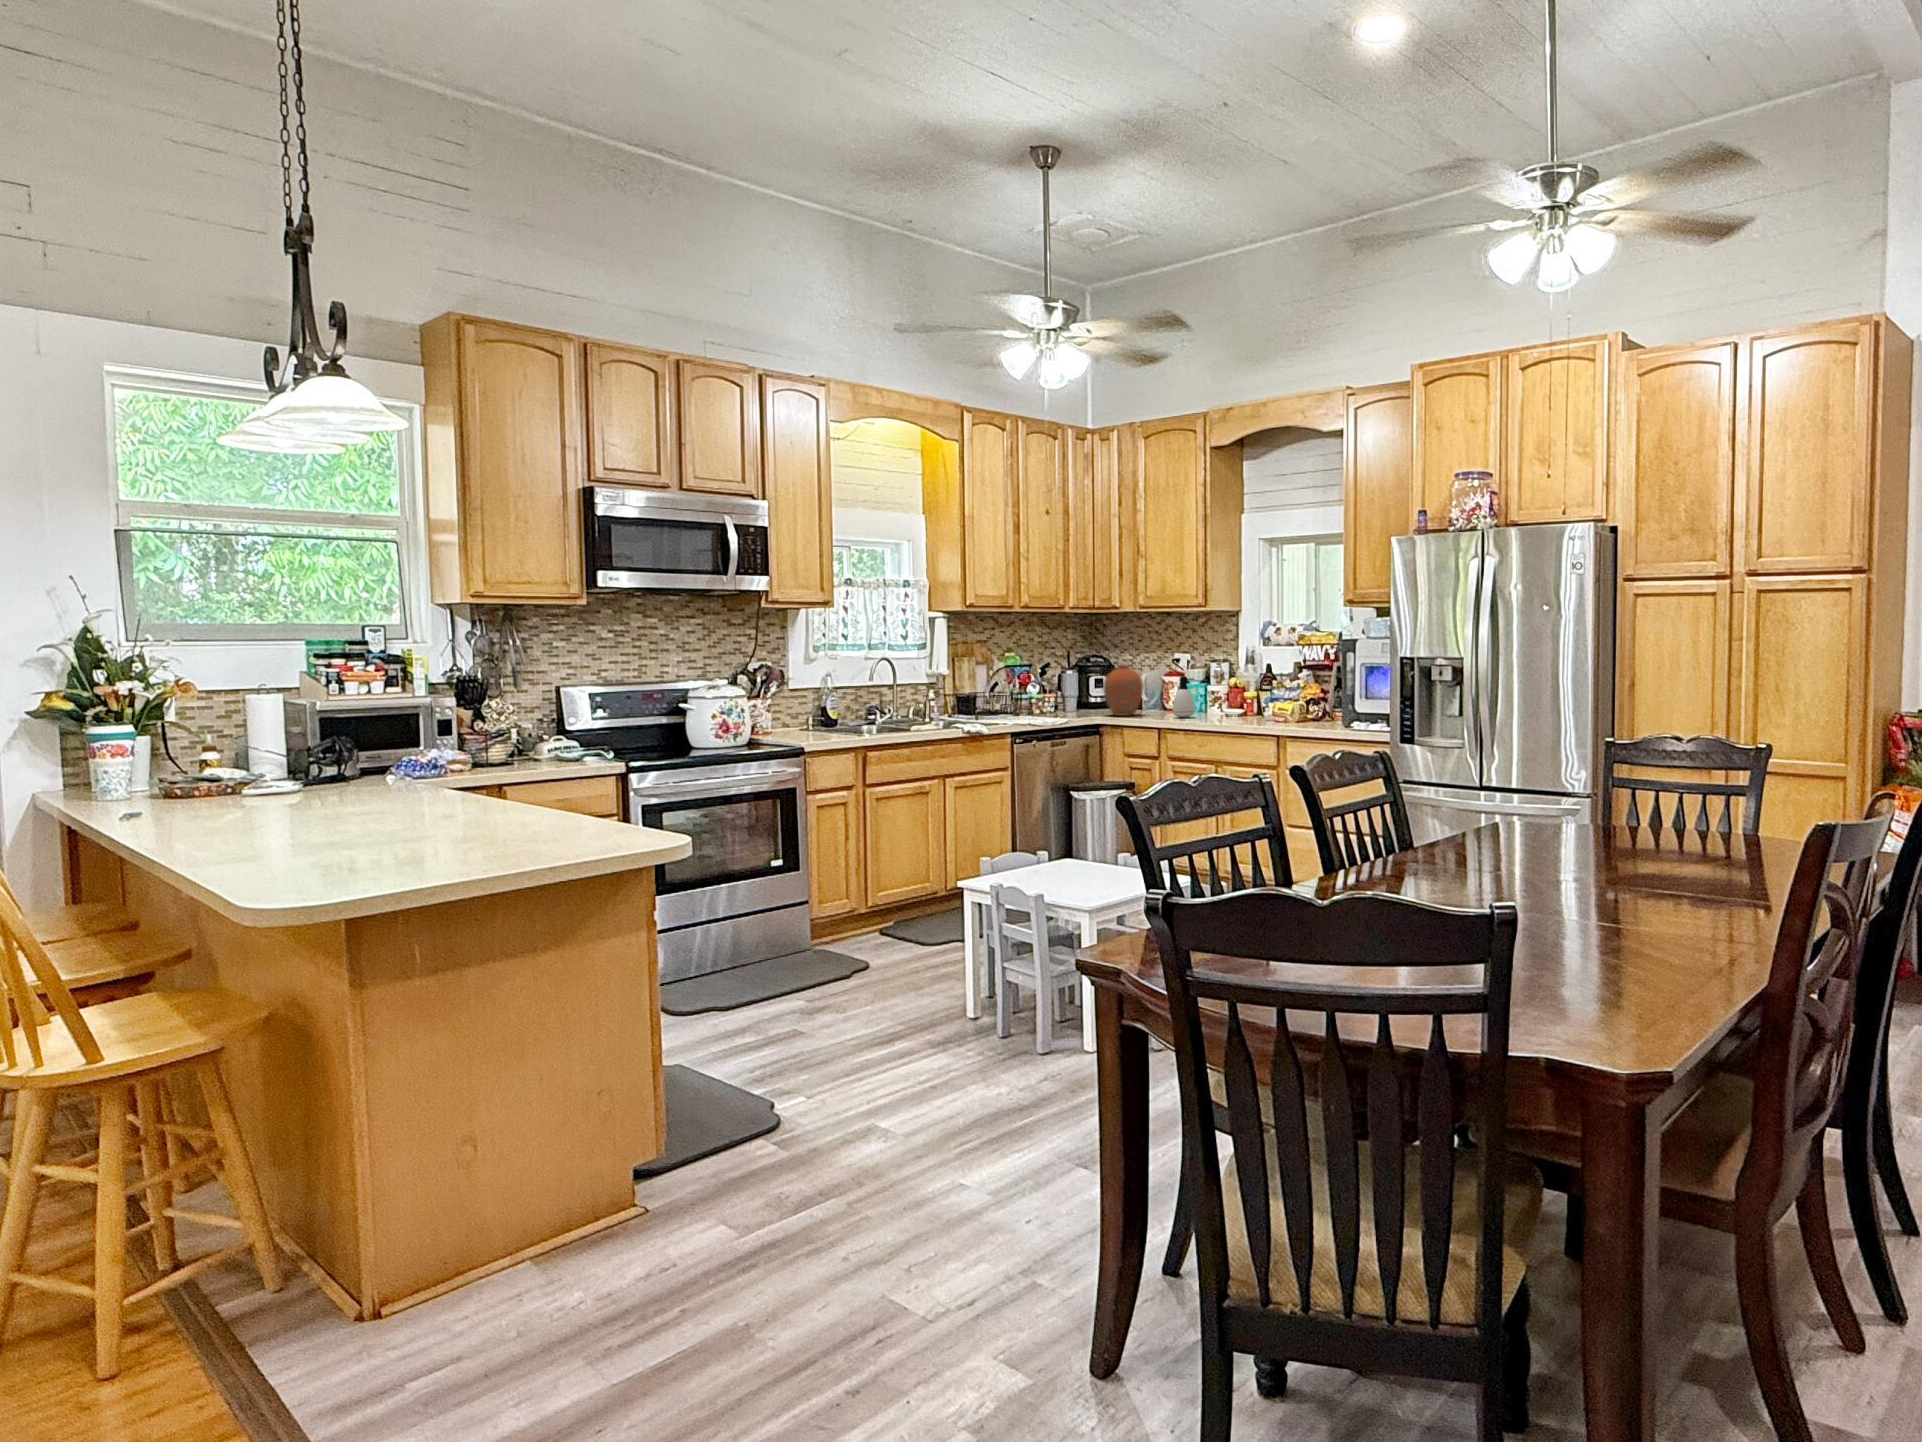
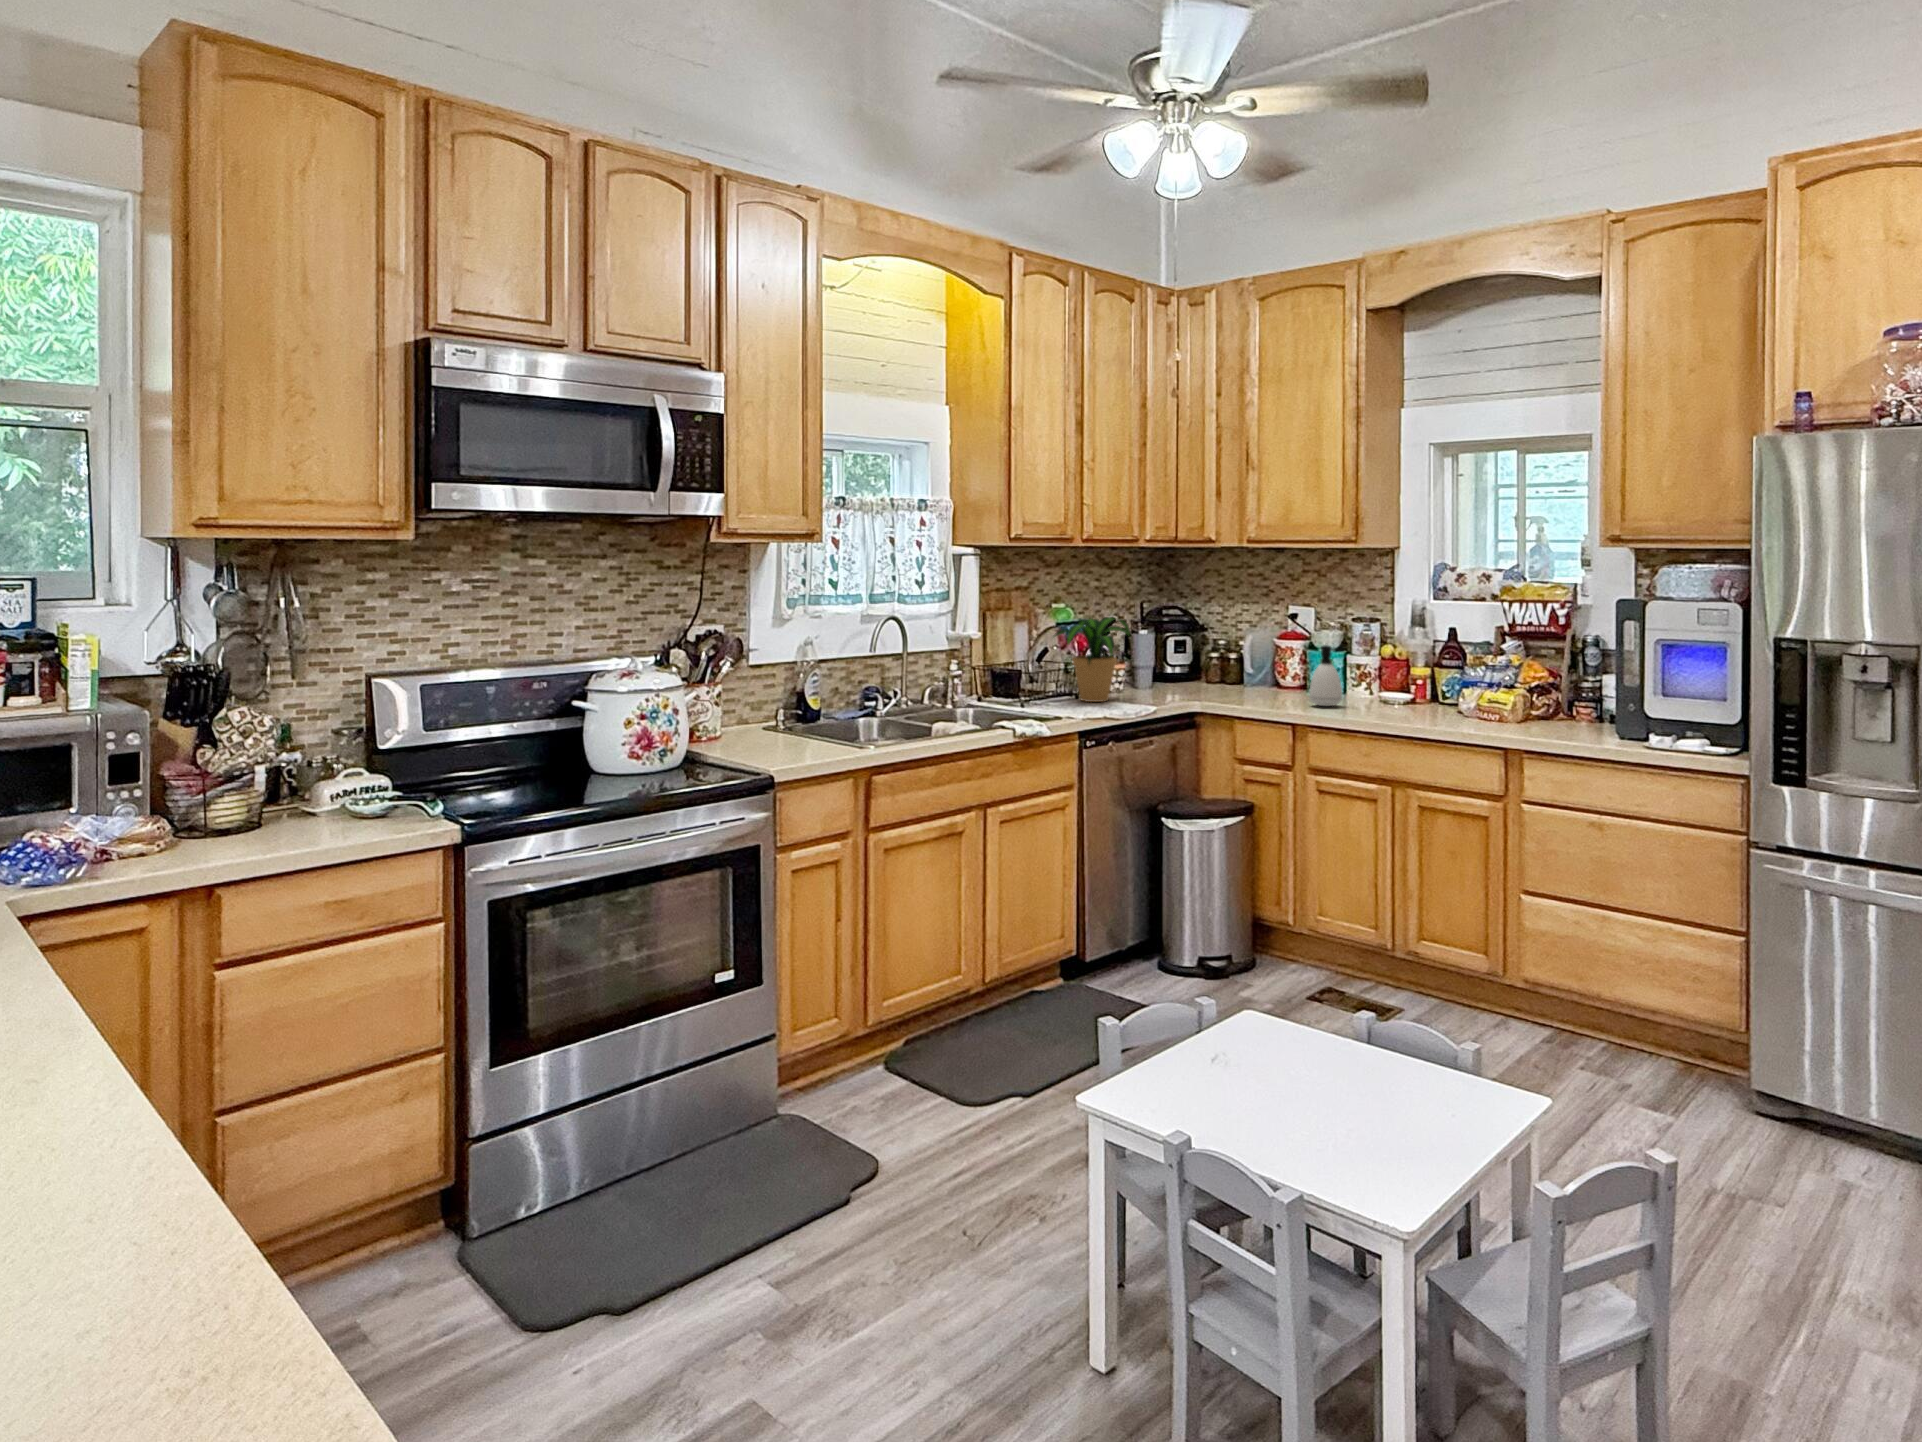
potted plant: none [998,661,1056,718] -> present [1054,617,1130,702]
vase: present [1103,665,1144,716] -> none [1201,624,1259,700]

